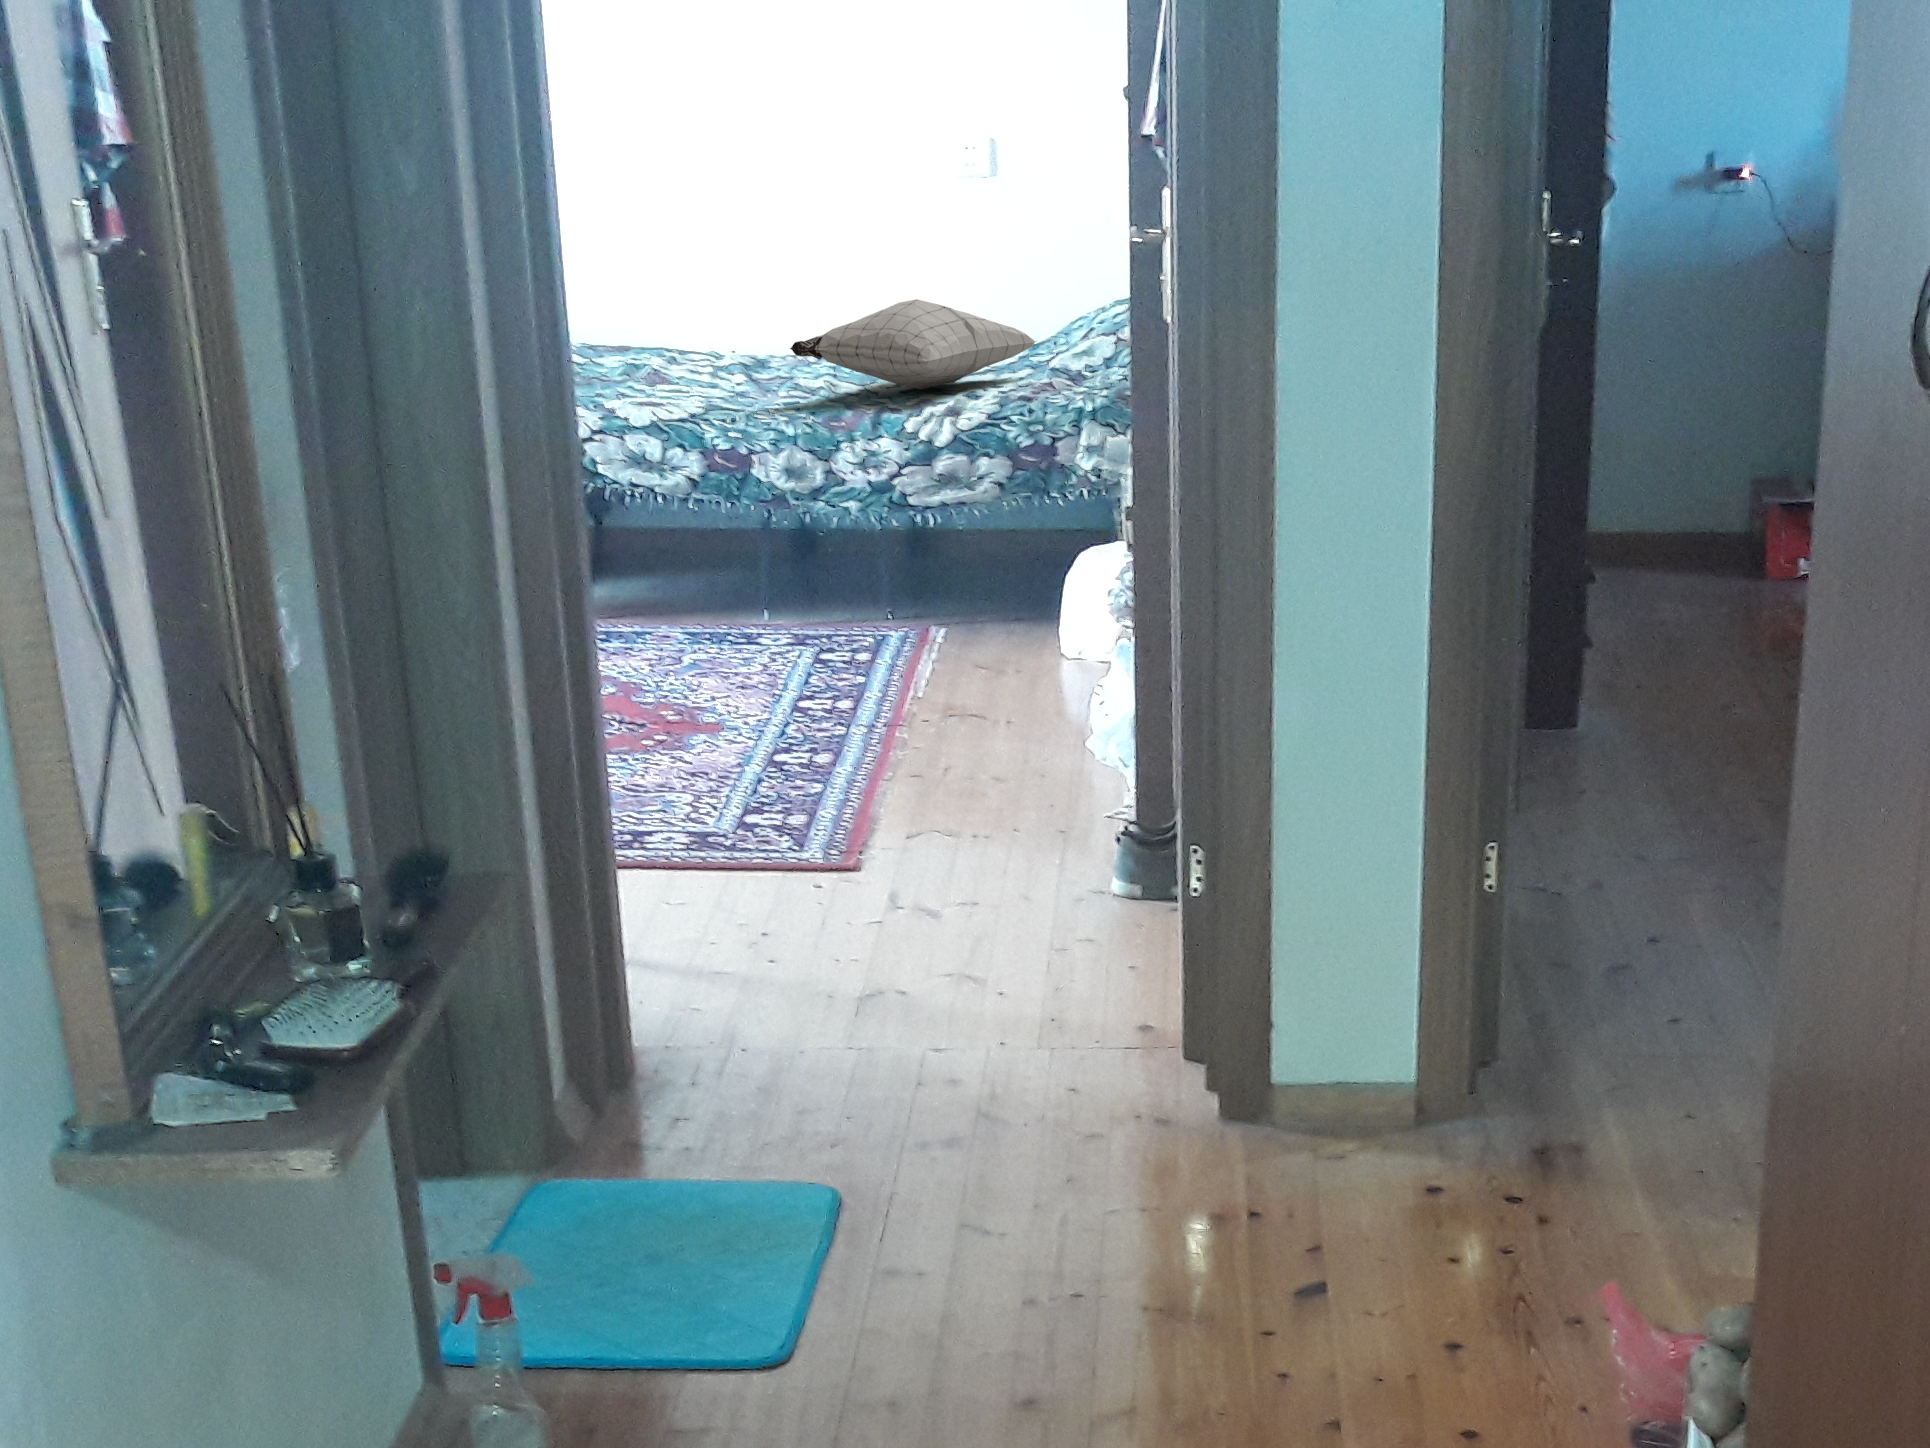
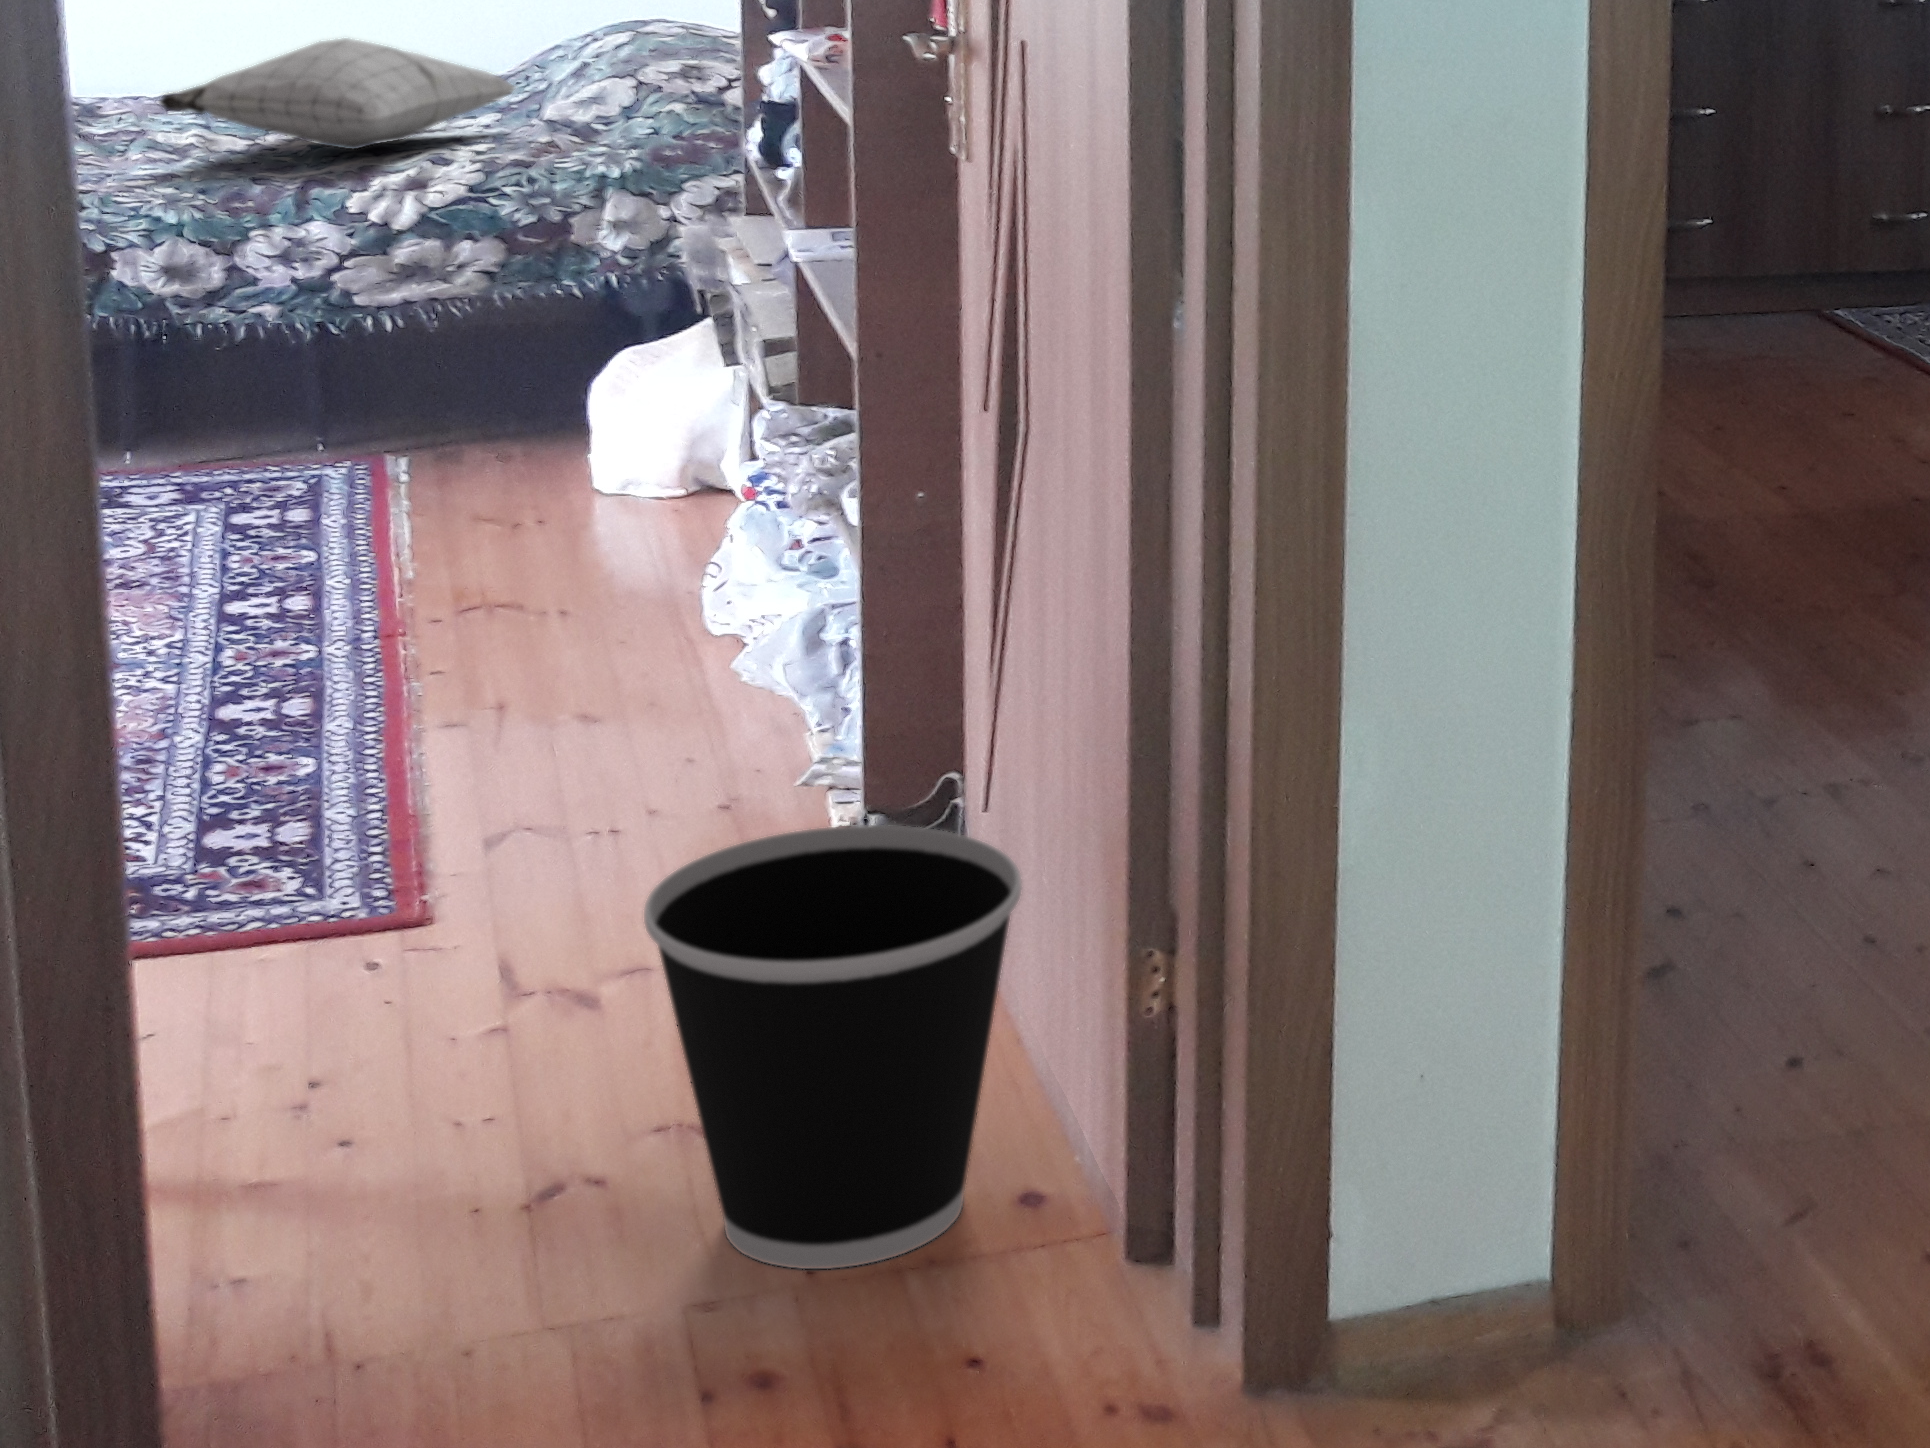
wastebasket: none [916,779,1142,1043] -> present [644,825,1022,1269]

